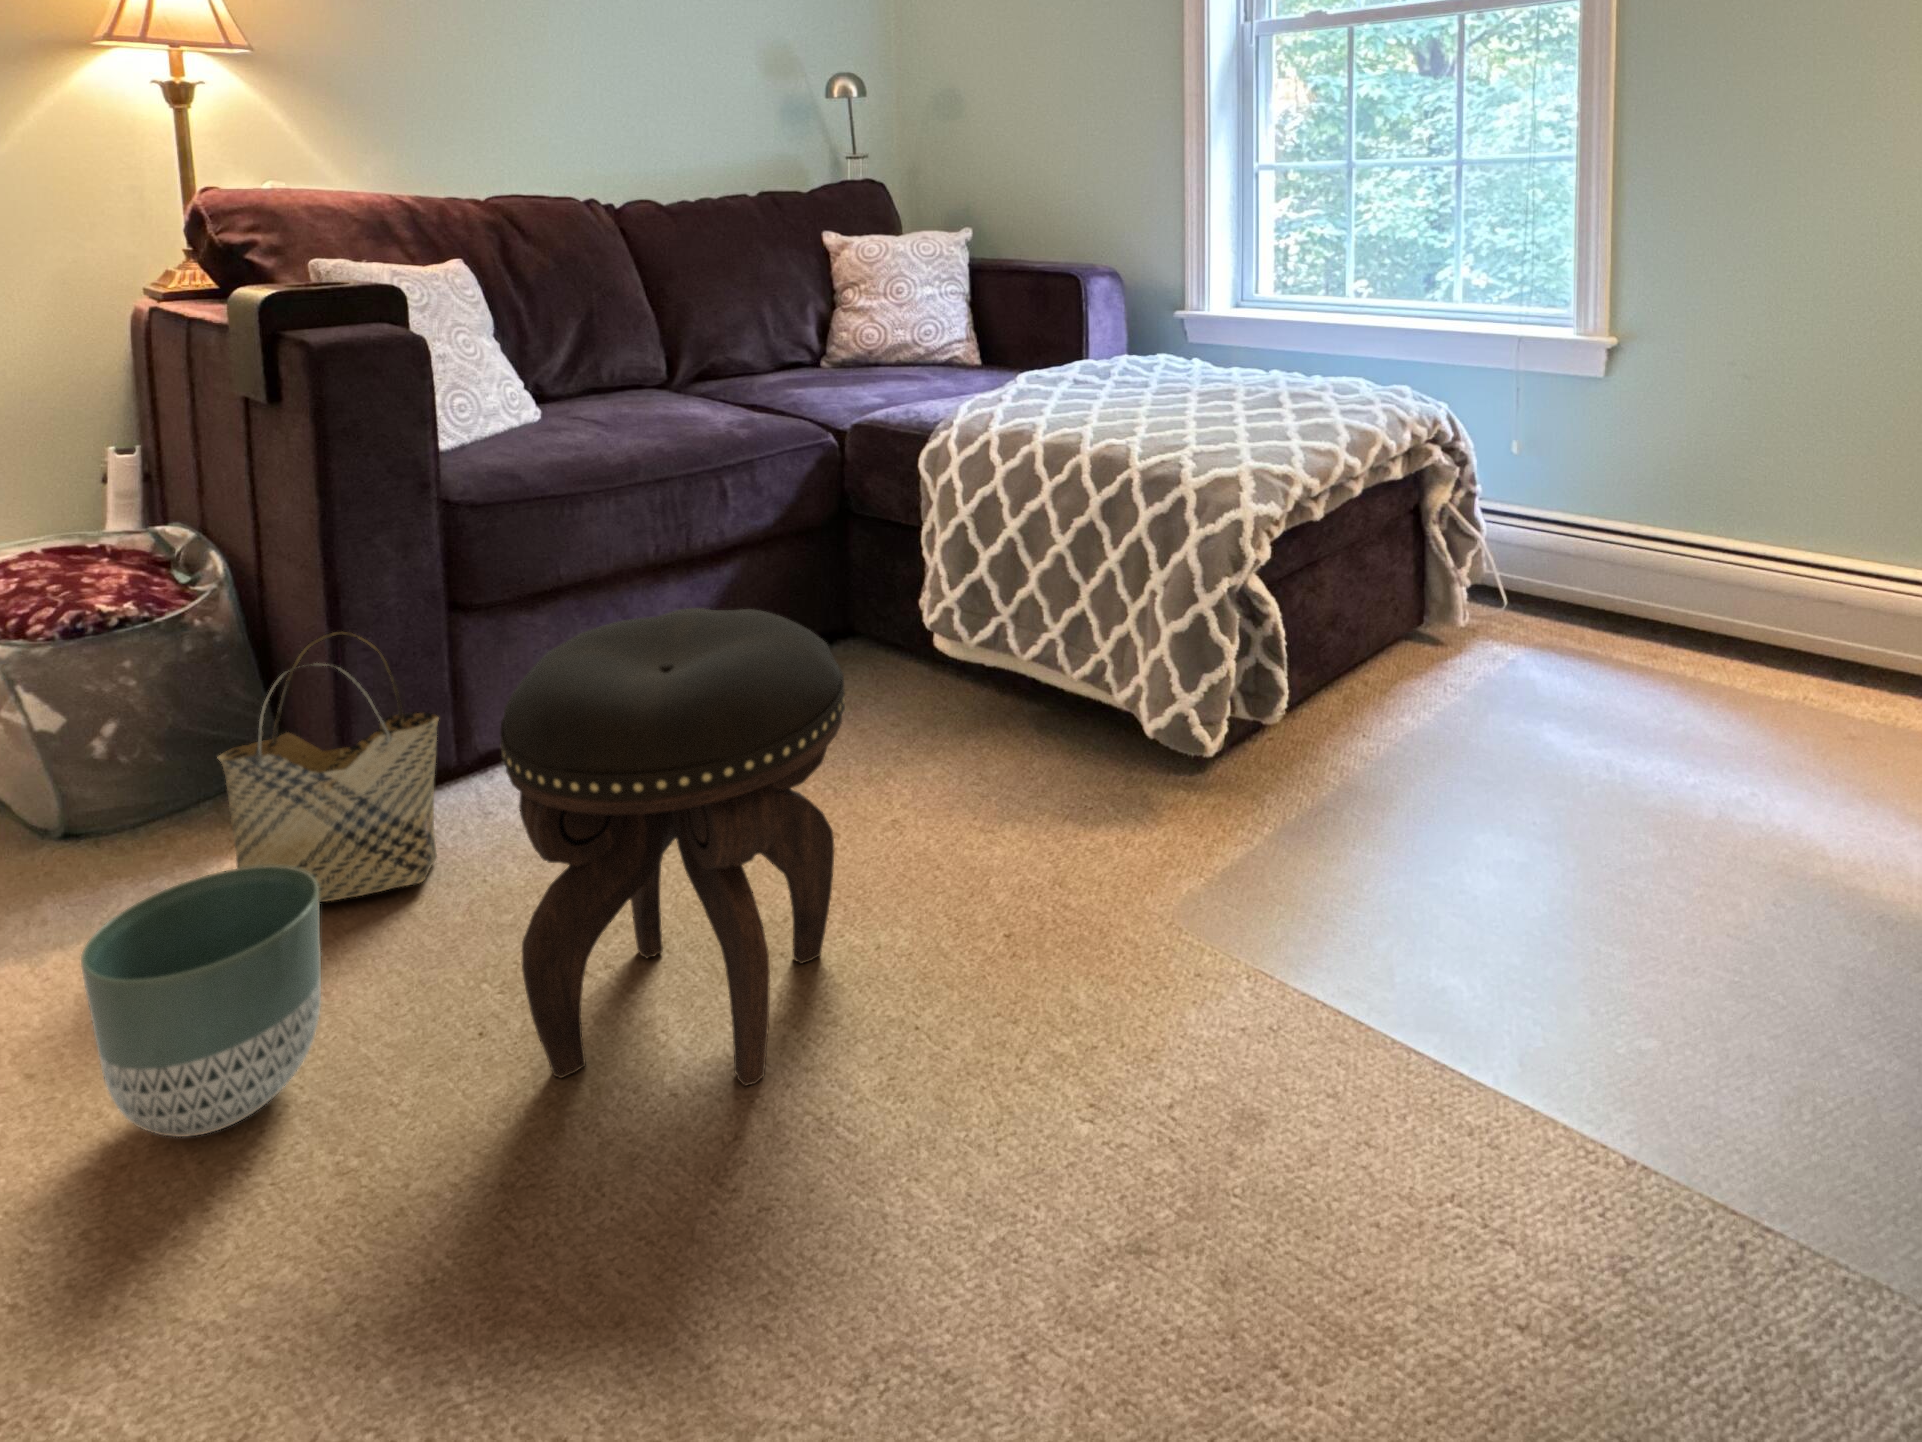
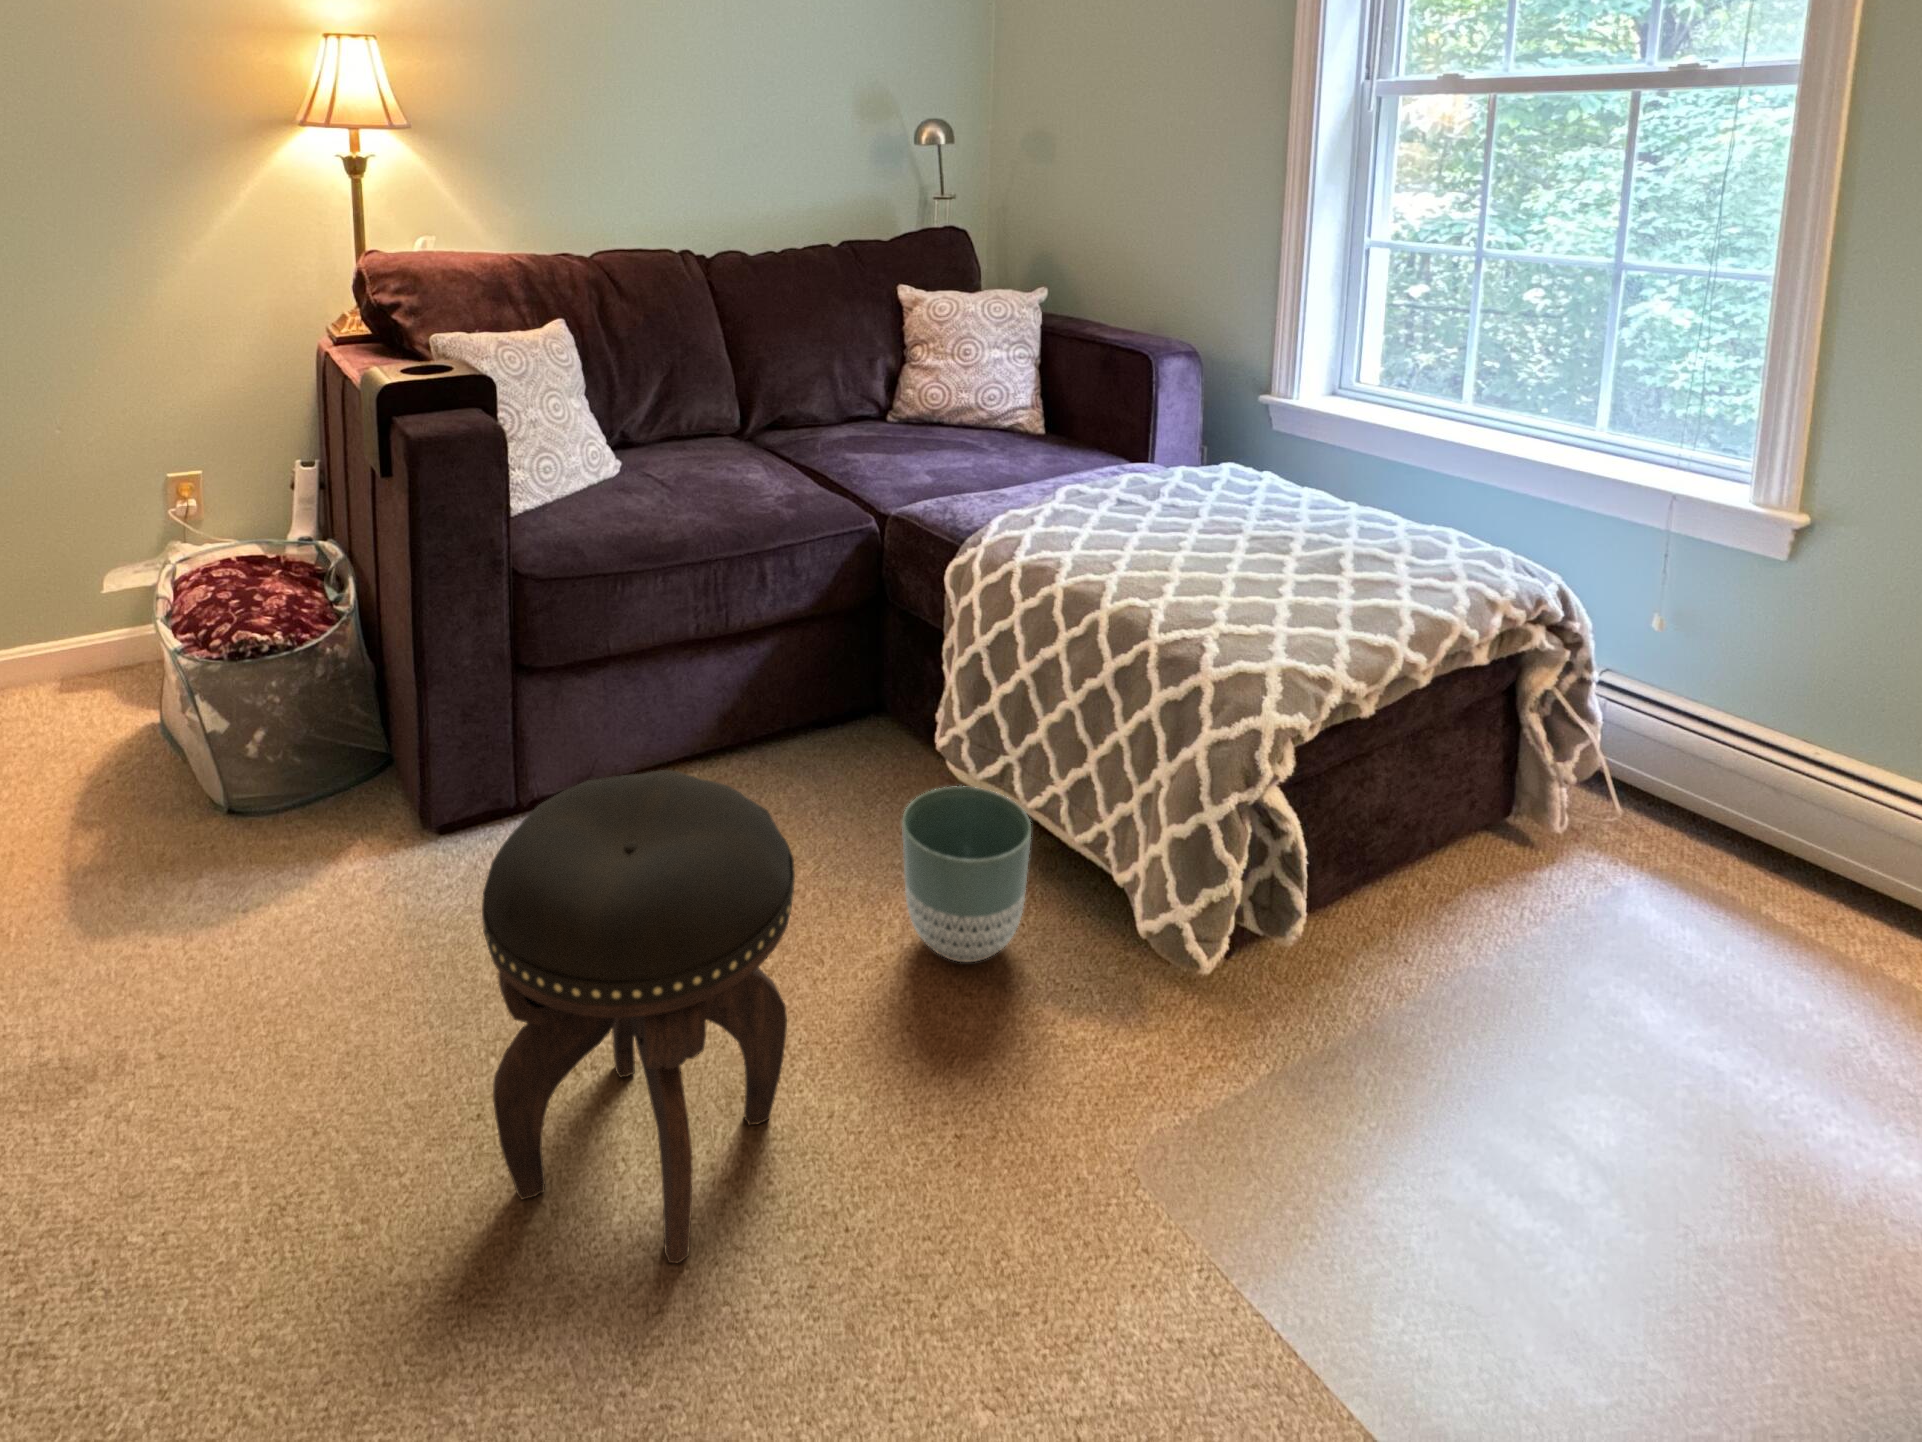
woven basket: present [217,632,439,902] -> none [314,703,485,939]
planter: present [81,865,321,1137] -> present [902,786,1031,962]

